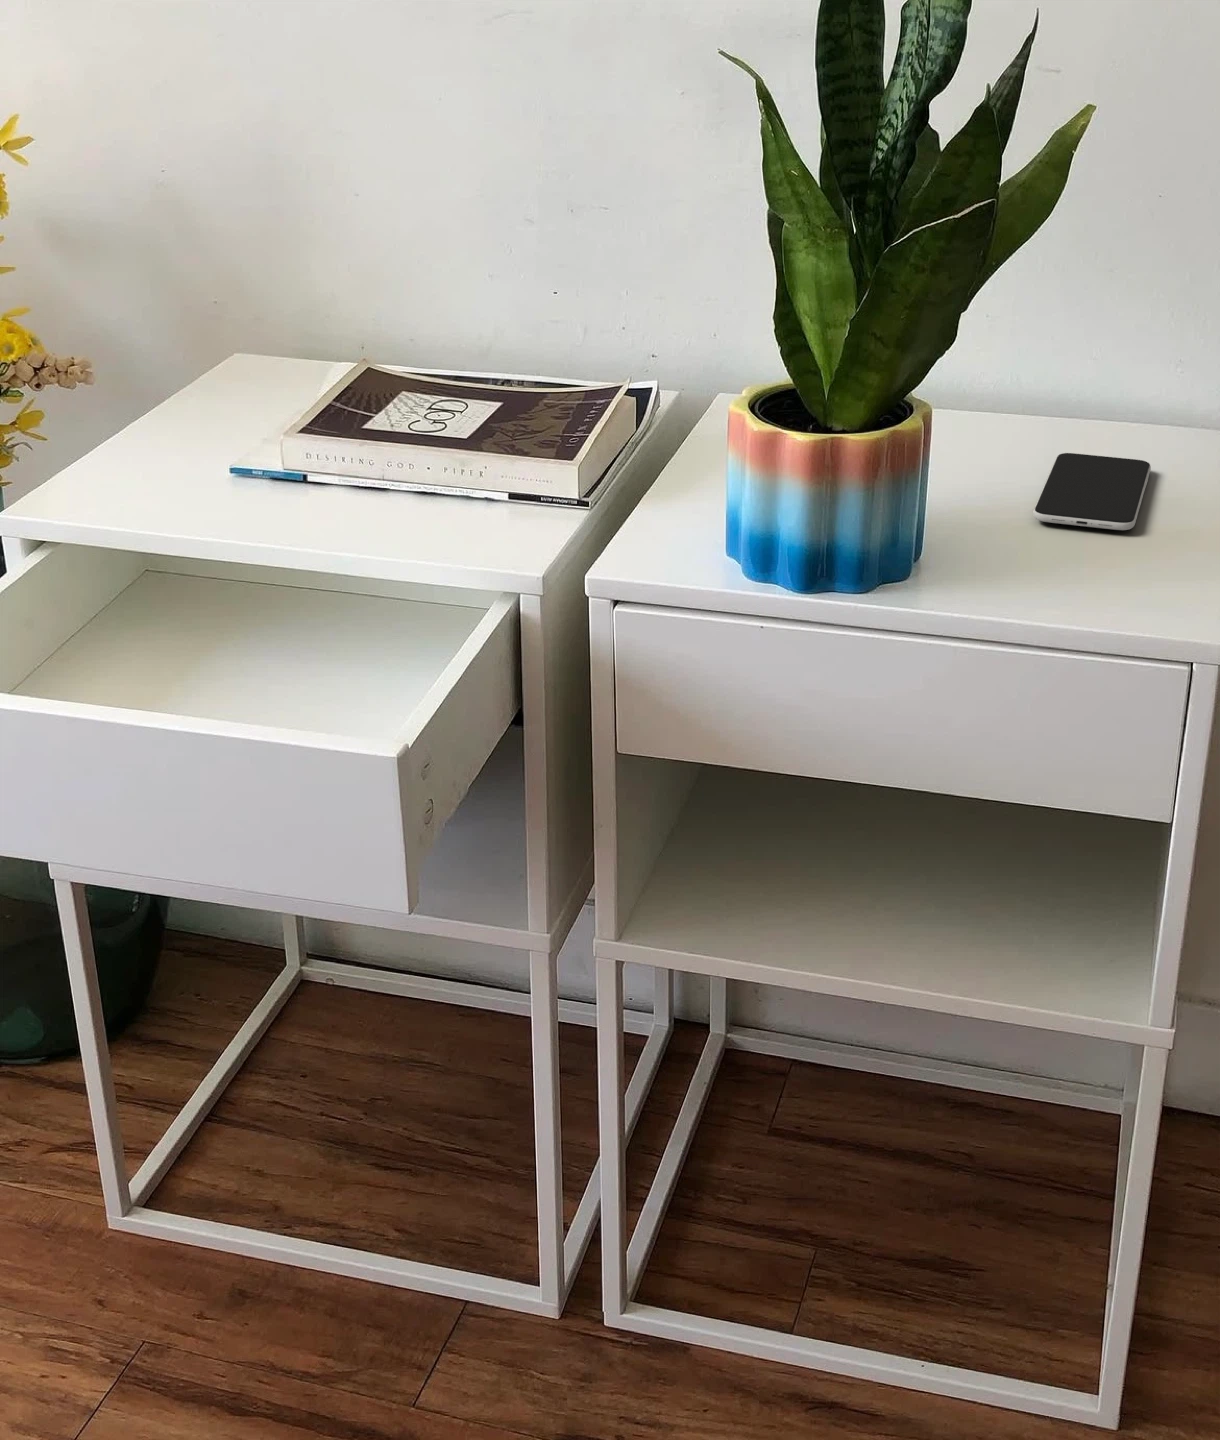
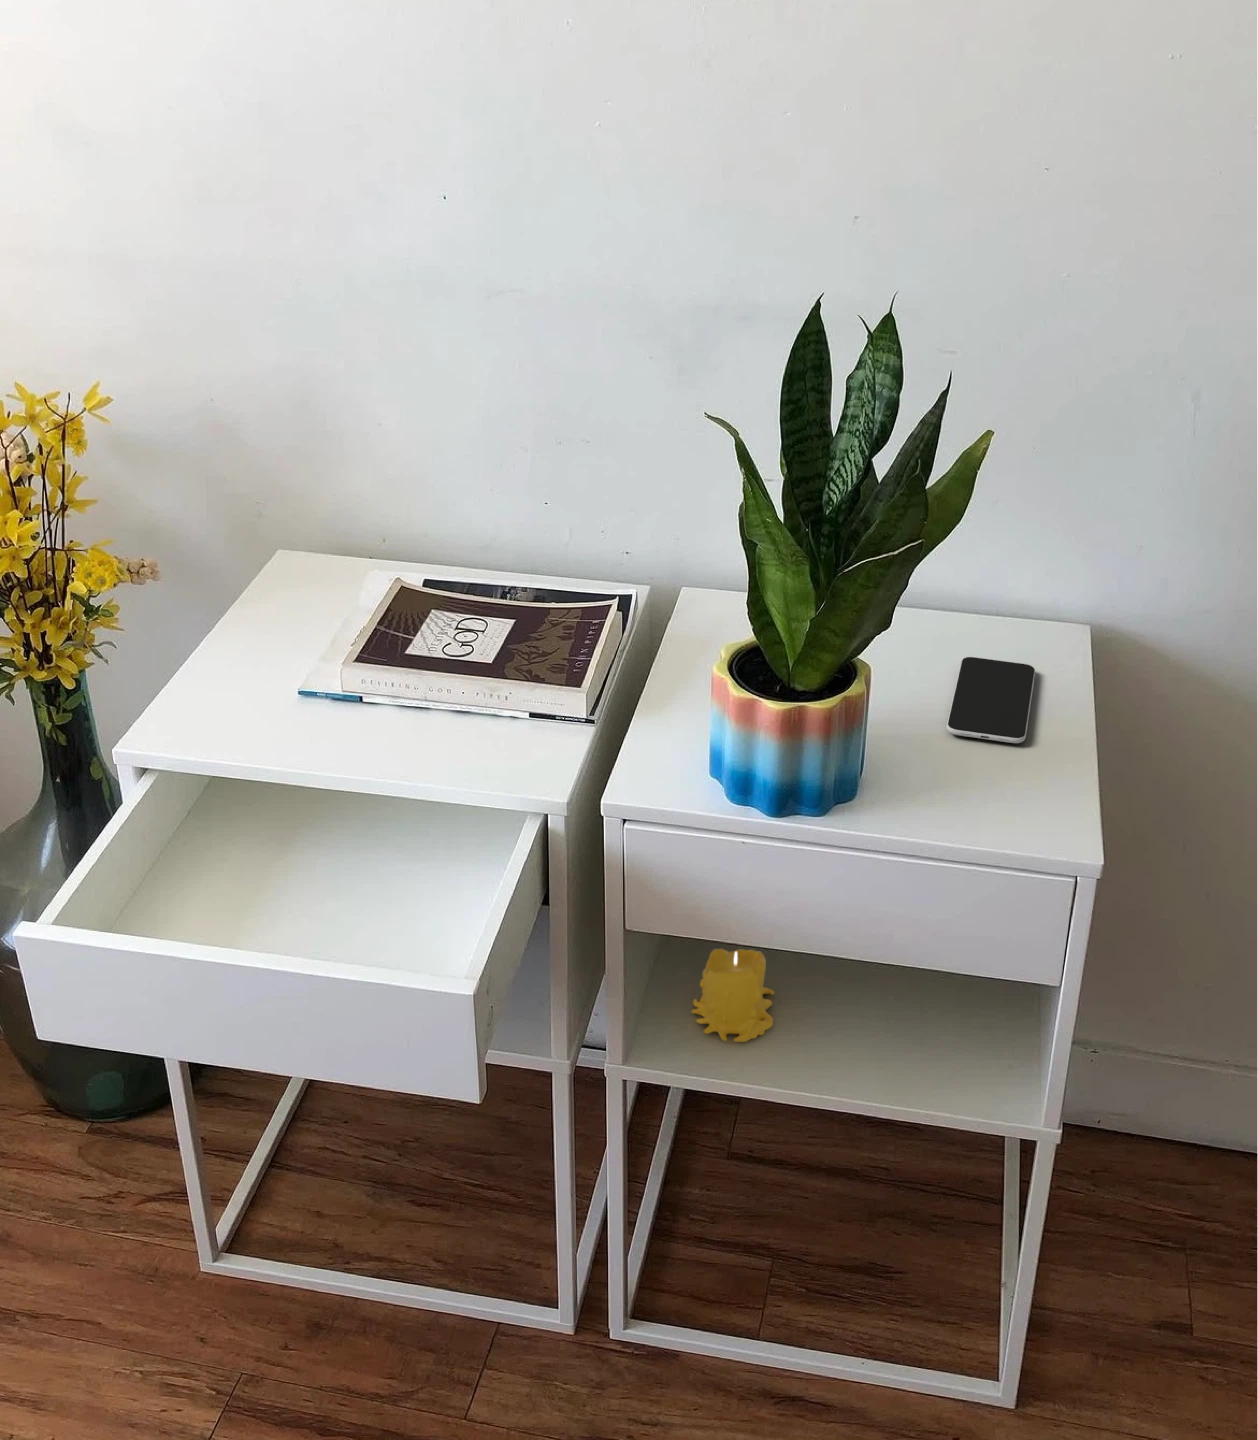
candle: none [708,805,815,926] -> present [692,949,774,1042]

